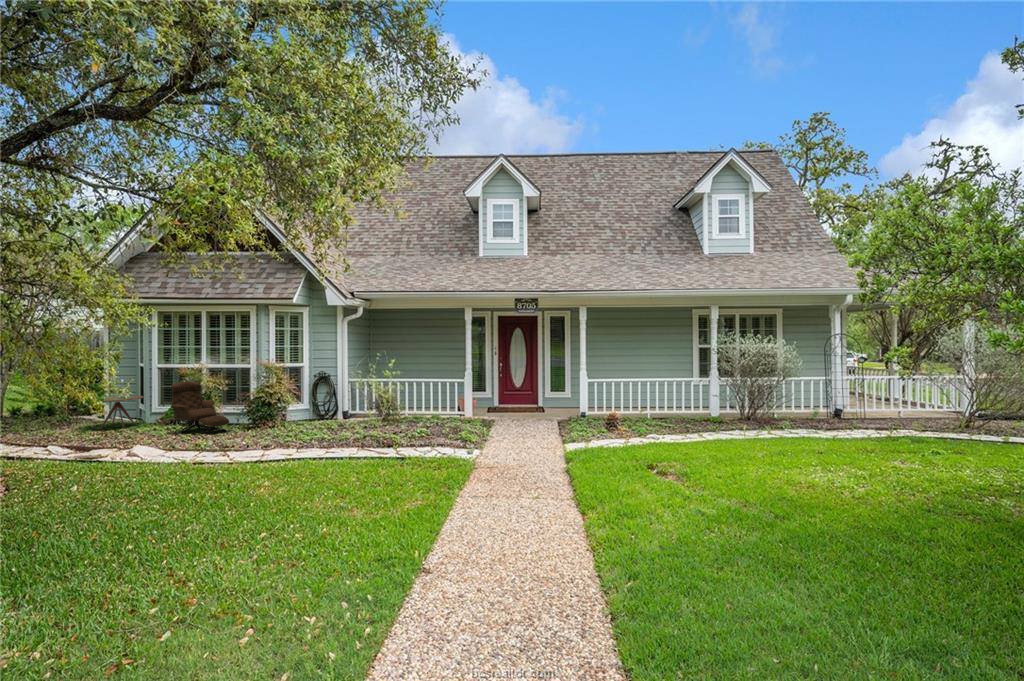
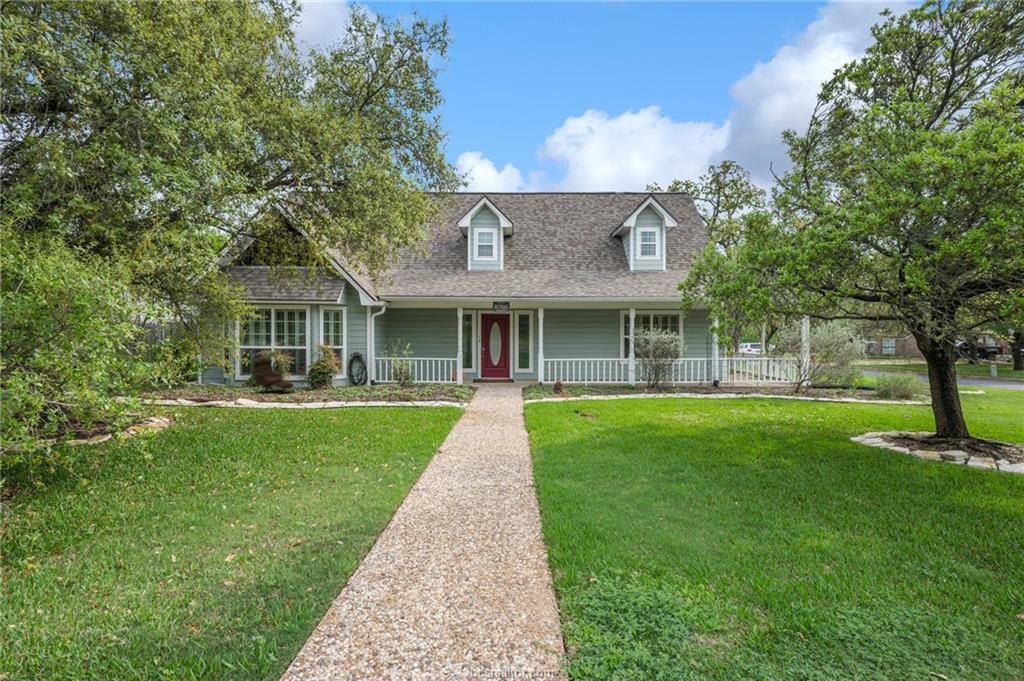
round table: present [100,395,143,429] -> none [193,368,229,391]

